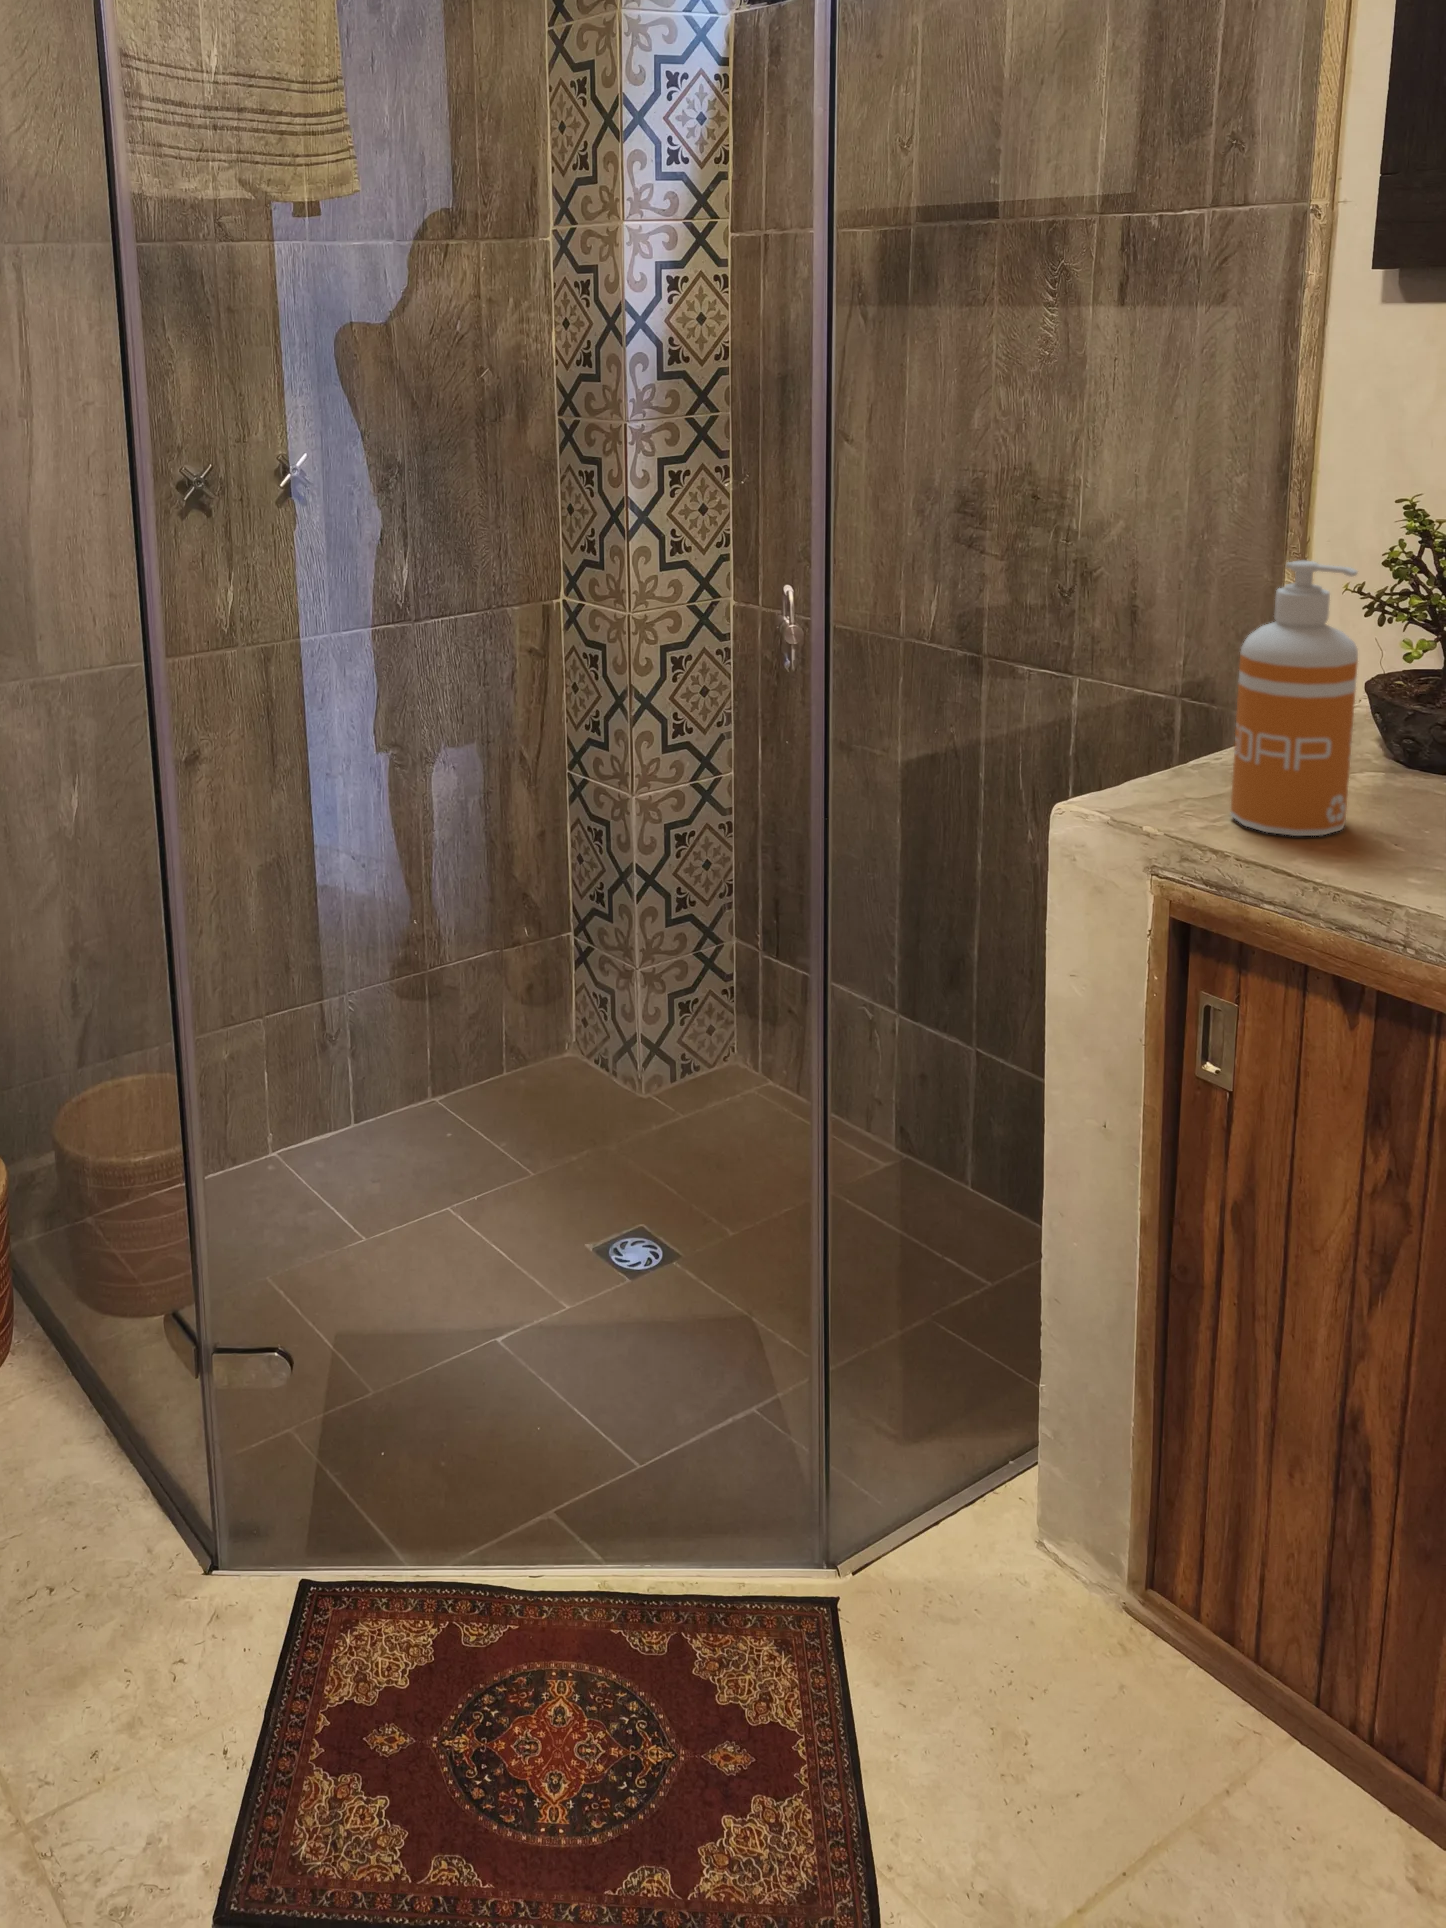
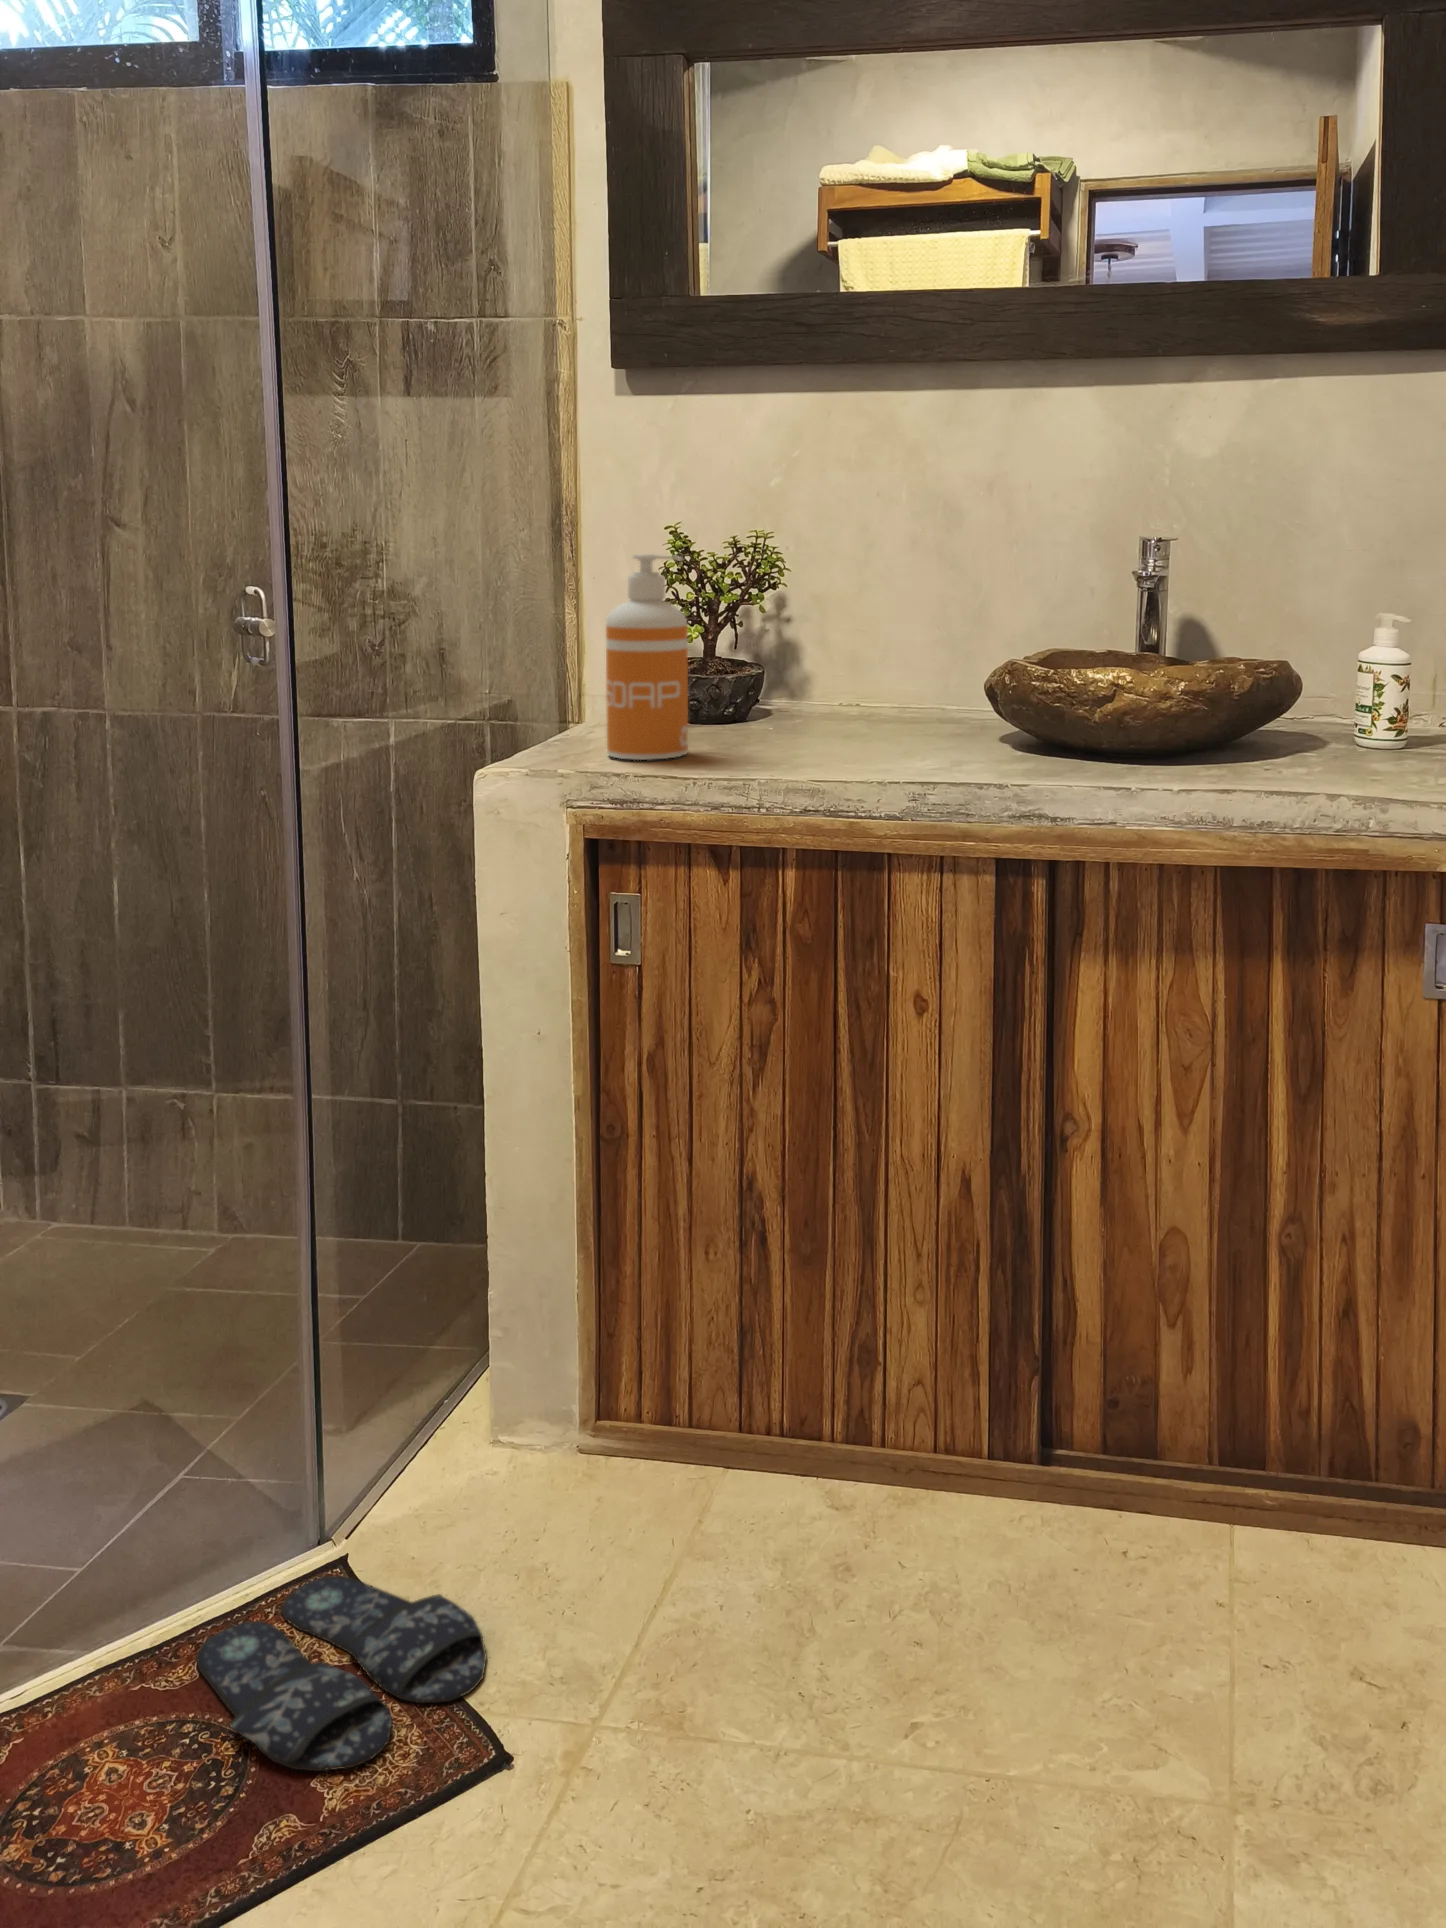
slippers: none [660,1608,920,1857] -> present [196,1576,487,1771]

